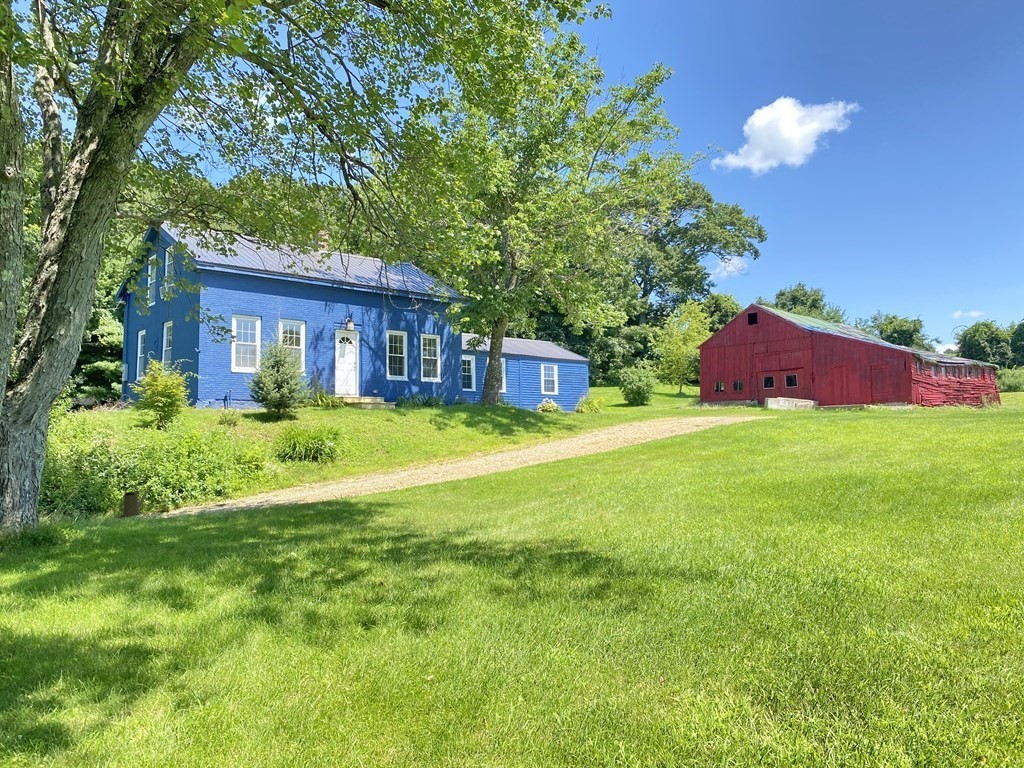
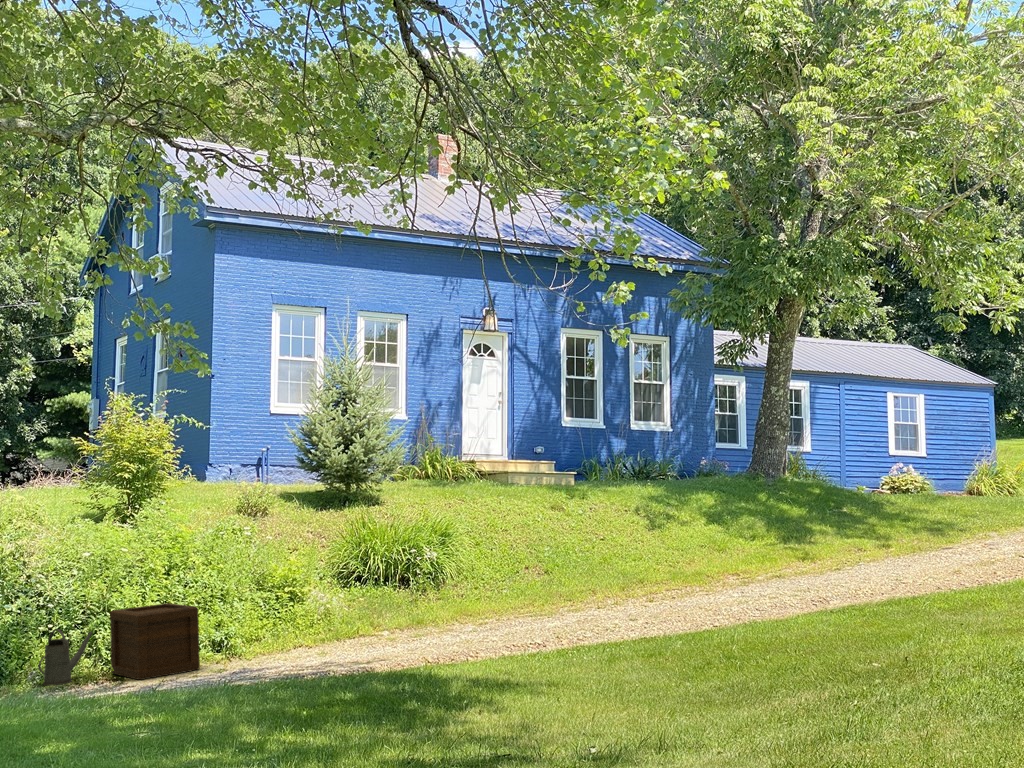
wooden crate: none [160,471,214,511] -> present [110,603,200,680]

